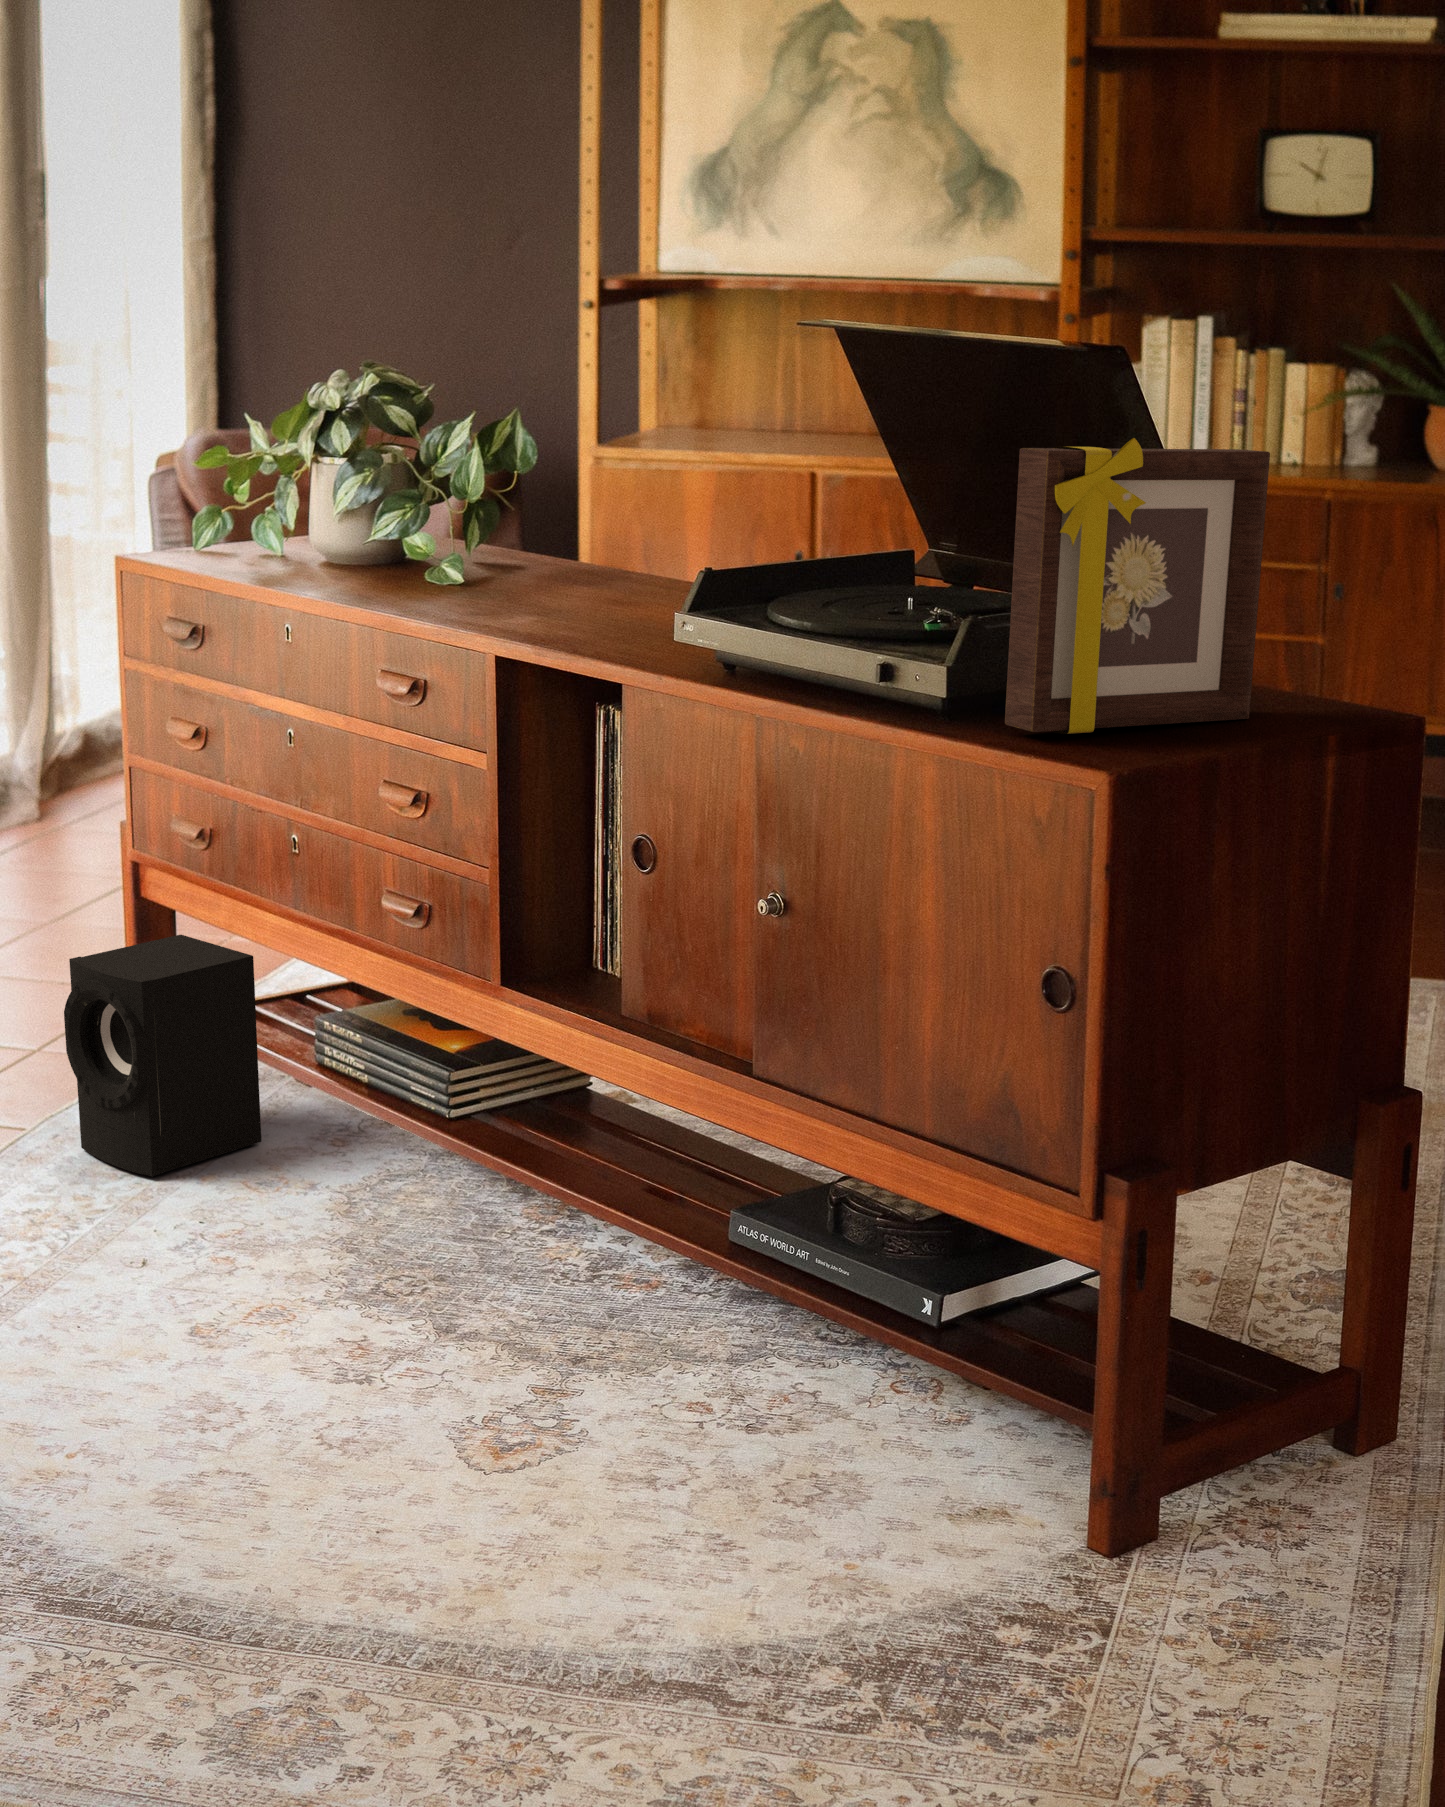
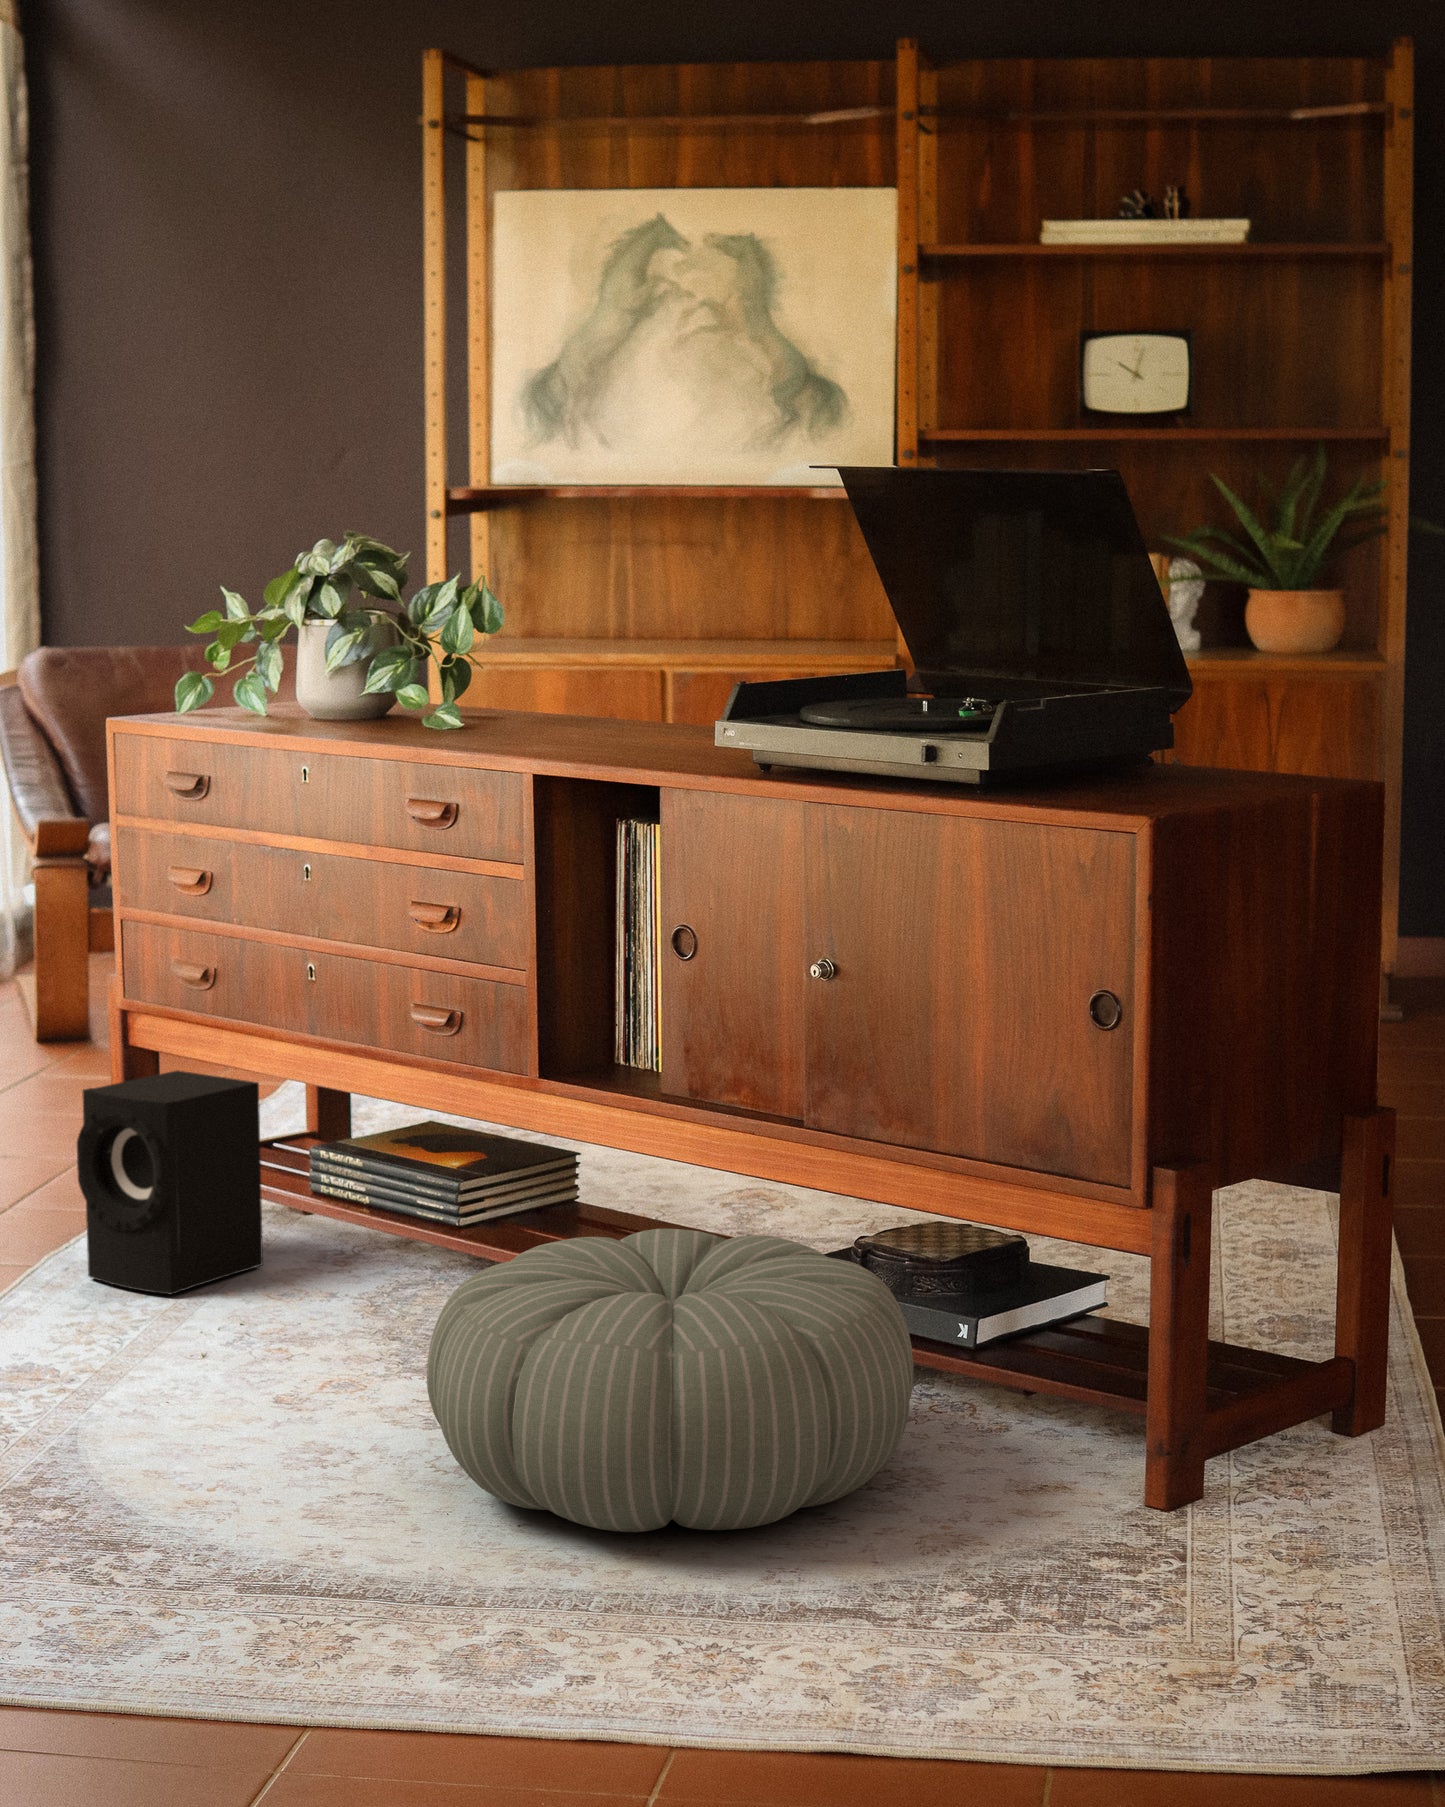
picture frame: present [1005,438,1270,734] -> none [1039,548,1239,795]
pouf: none [305,1179,845,1555] -> present [427,1229,914,1532]

